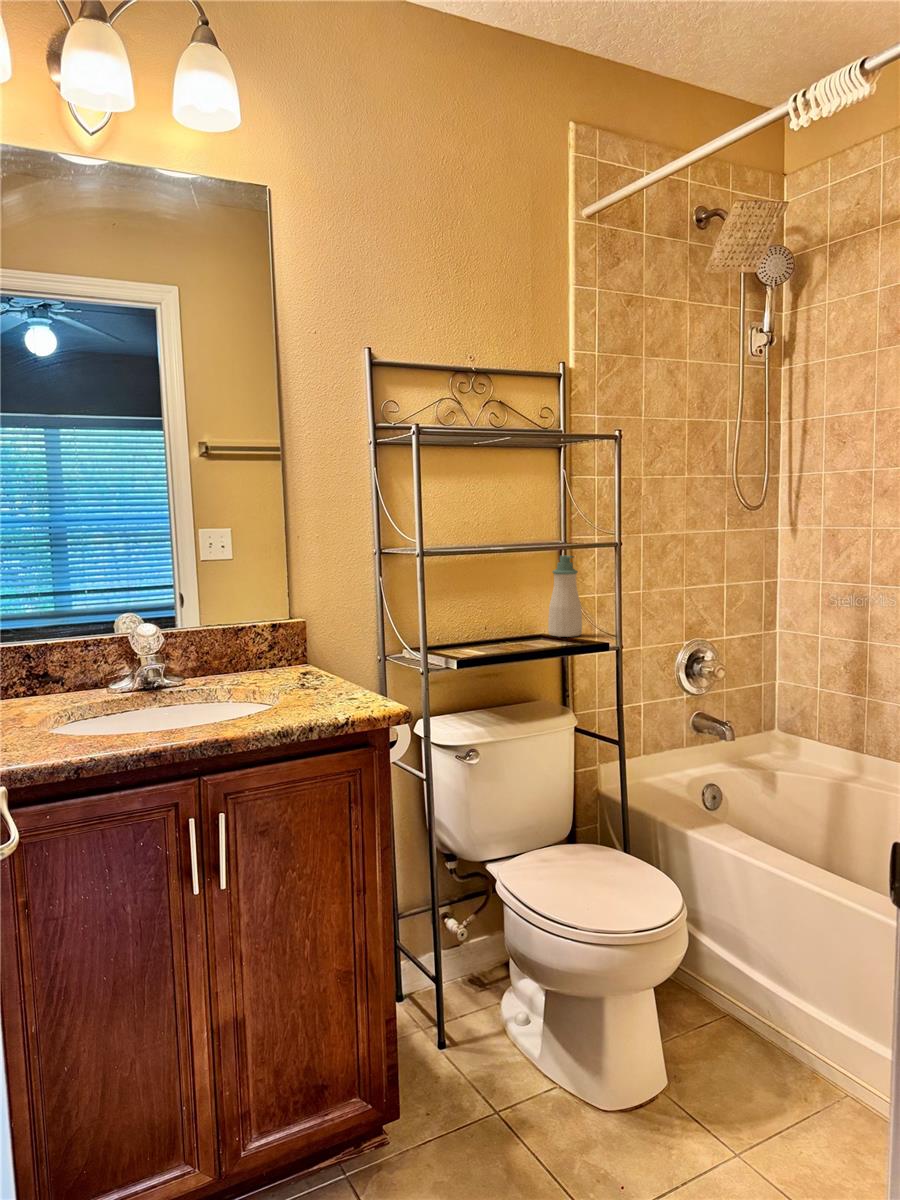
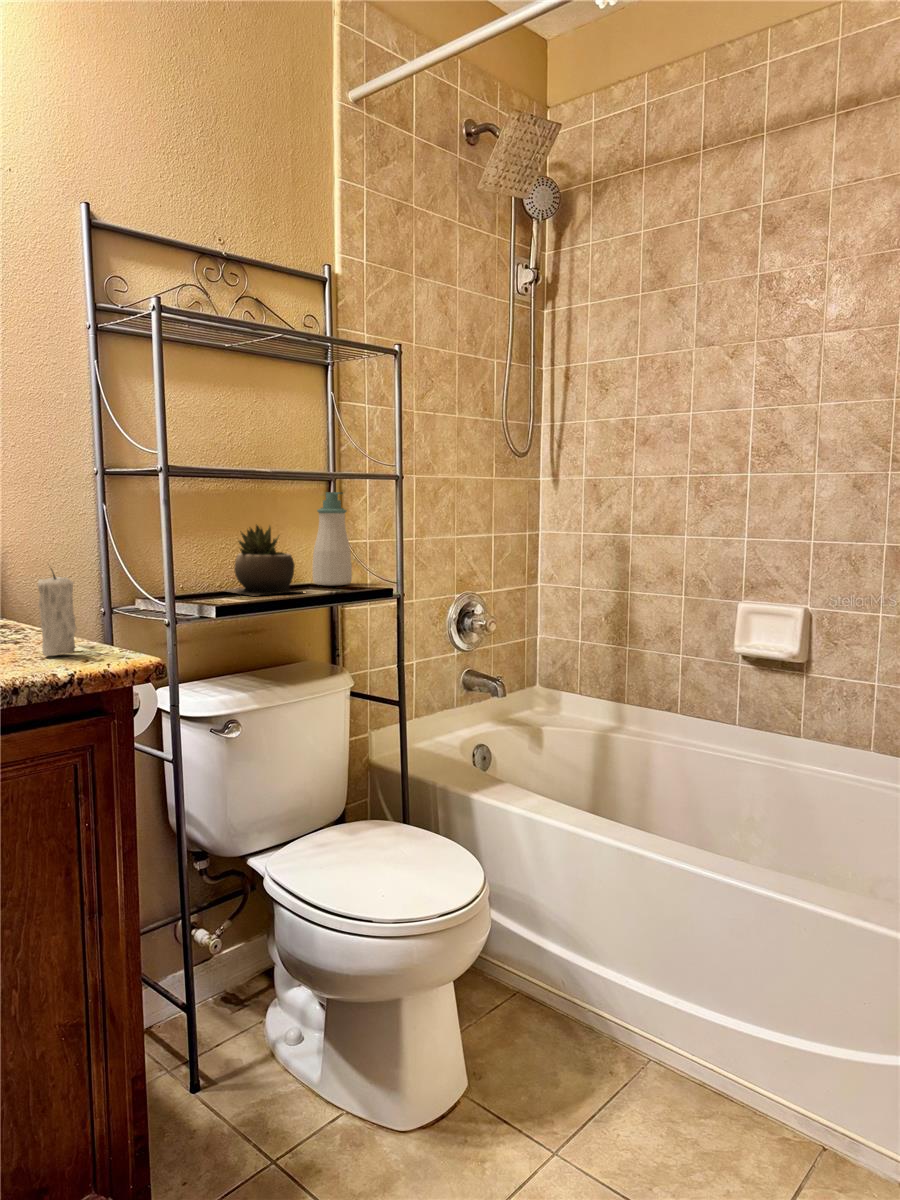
succulent plant: none [468,588,538,648] -> present [226,524,302,595]
candle: none [330,638,354,703] -> present [38,570,76,656]

